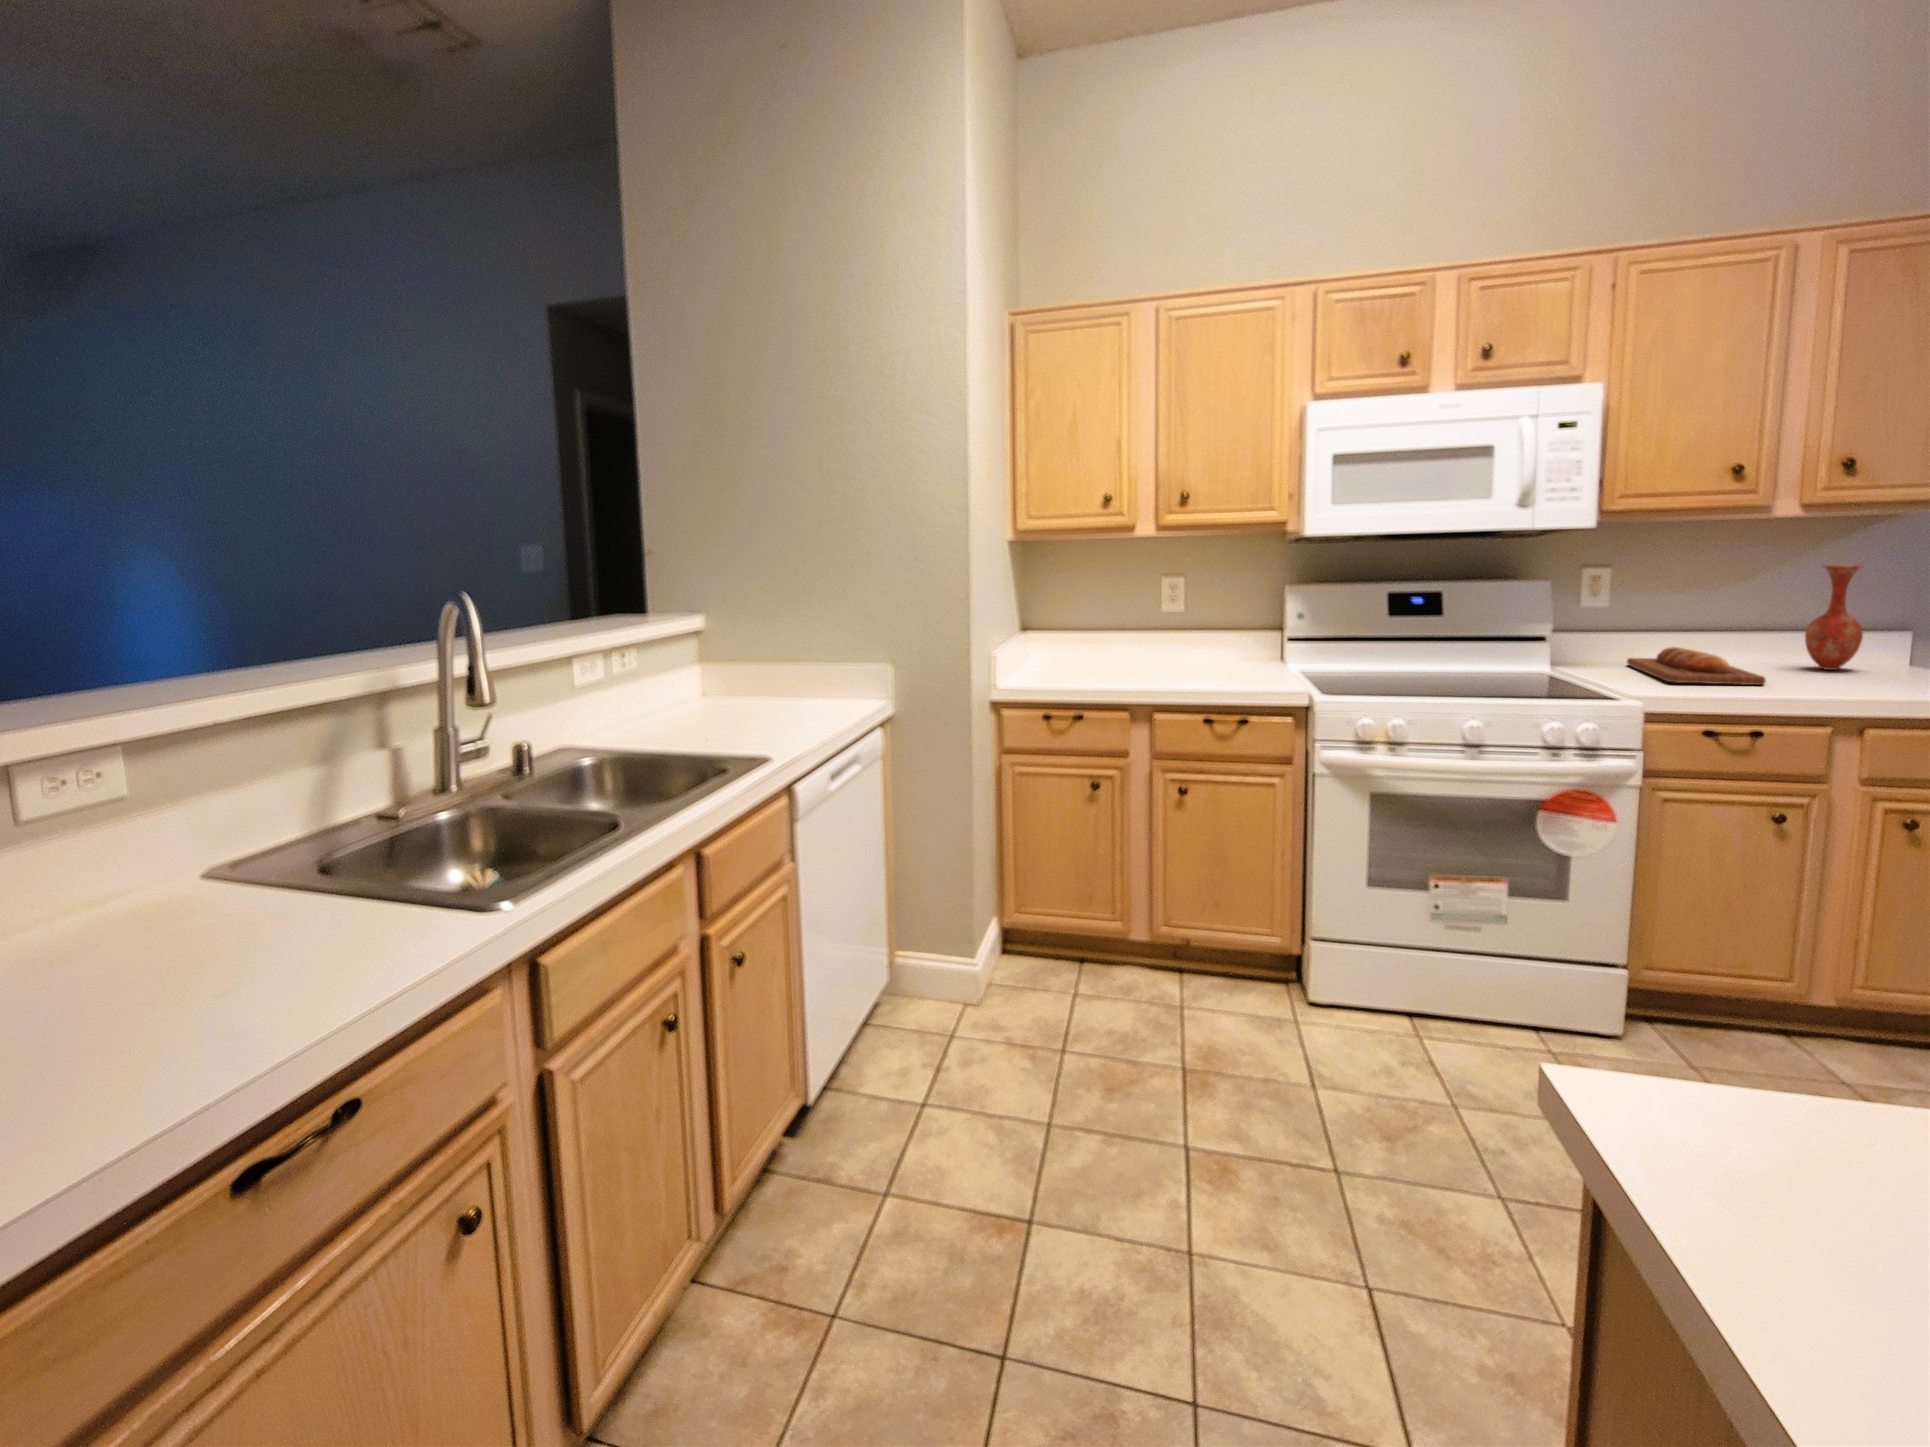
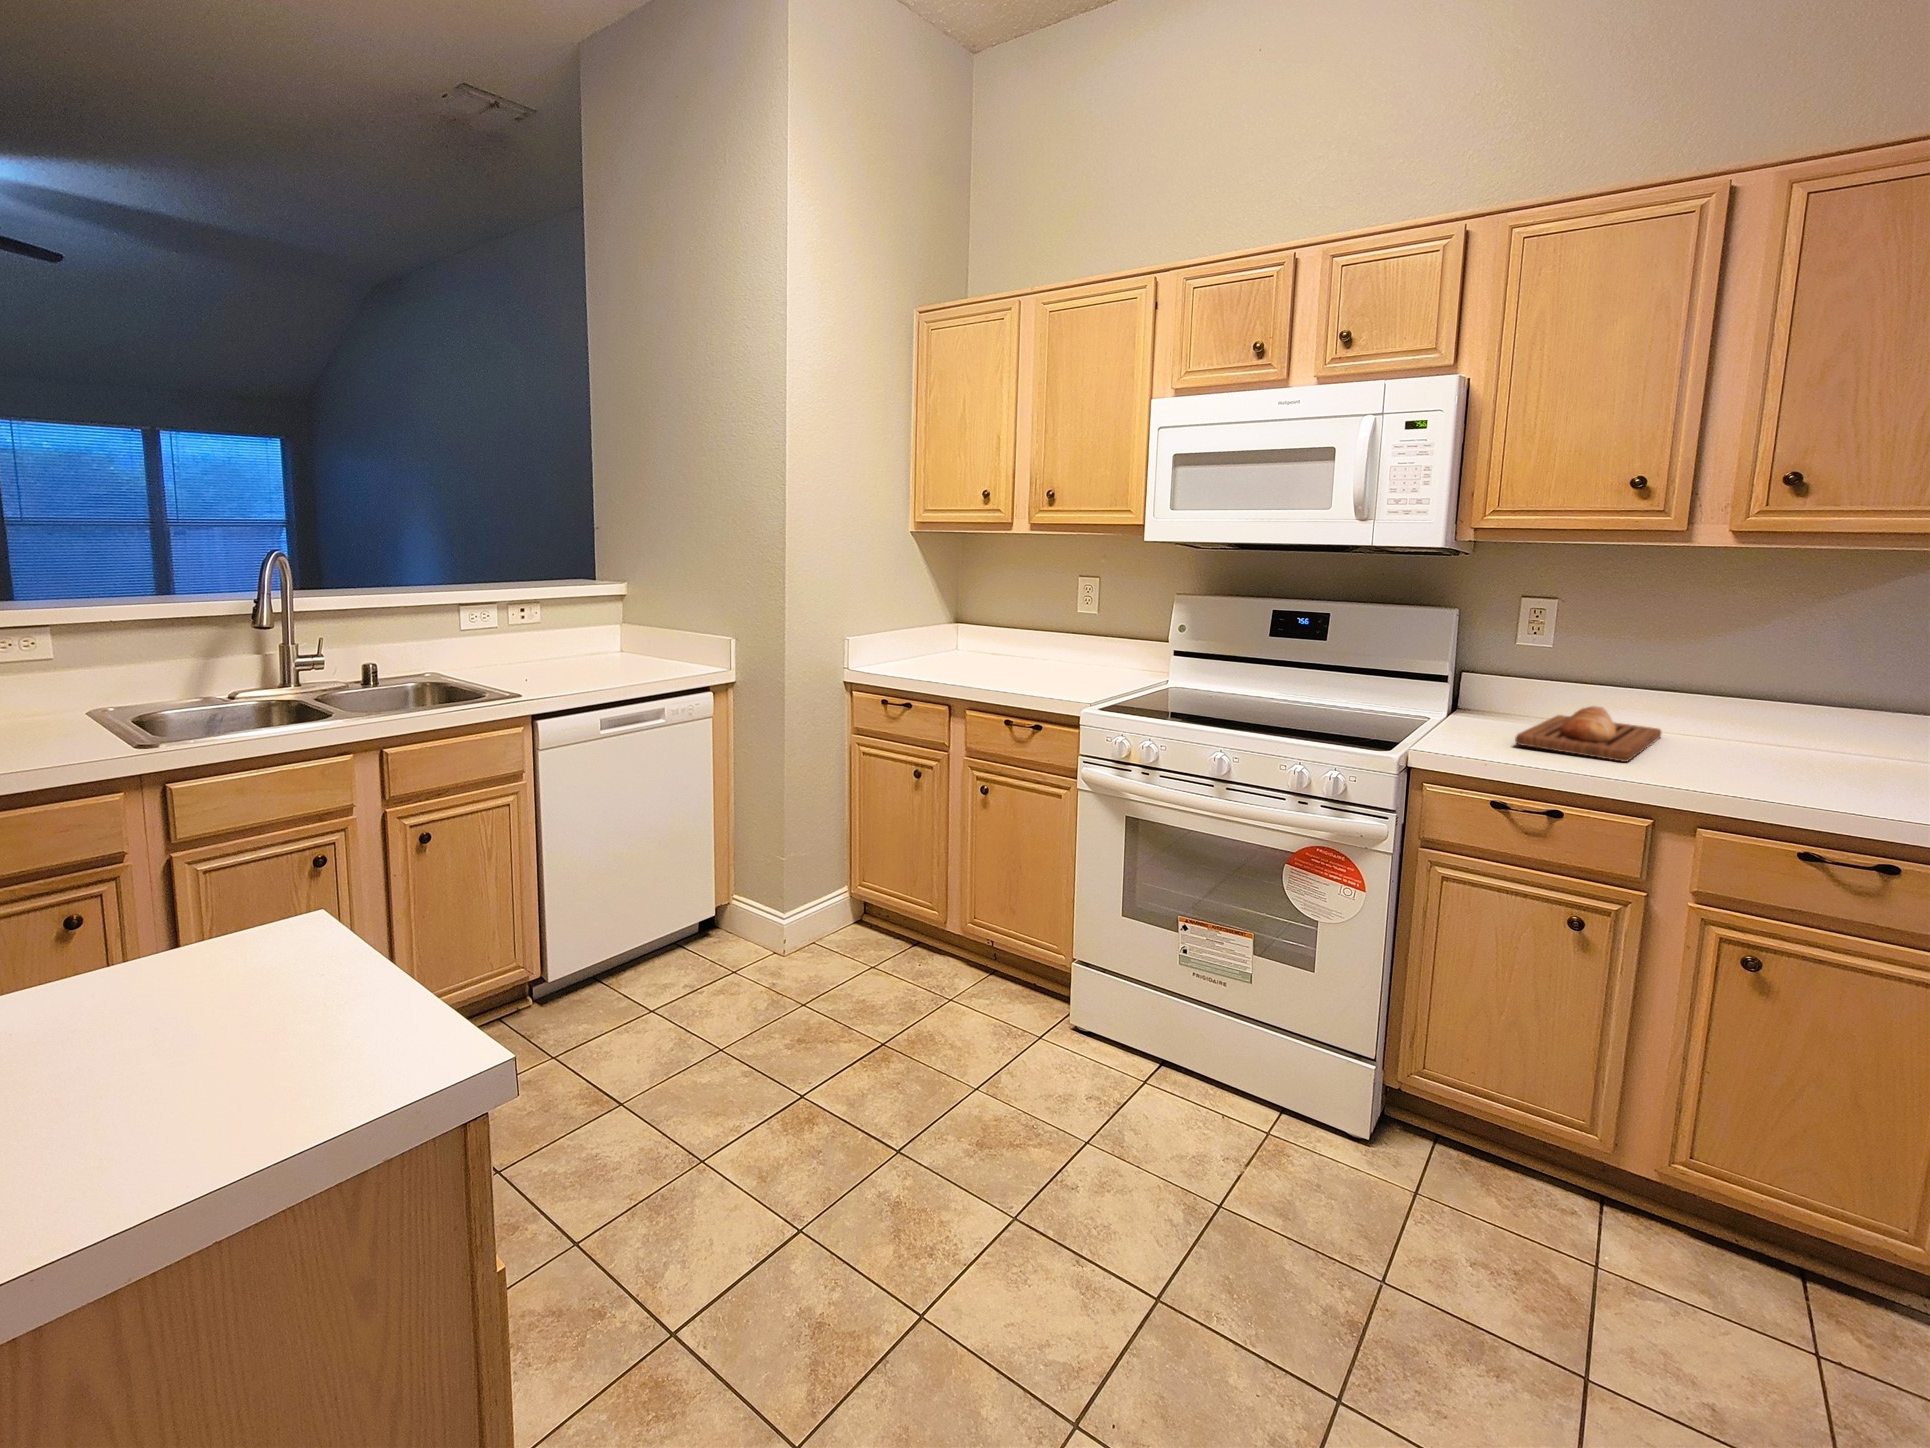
vase: present [1805,565,1863,670] -> none [1772,617,1856,761]

